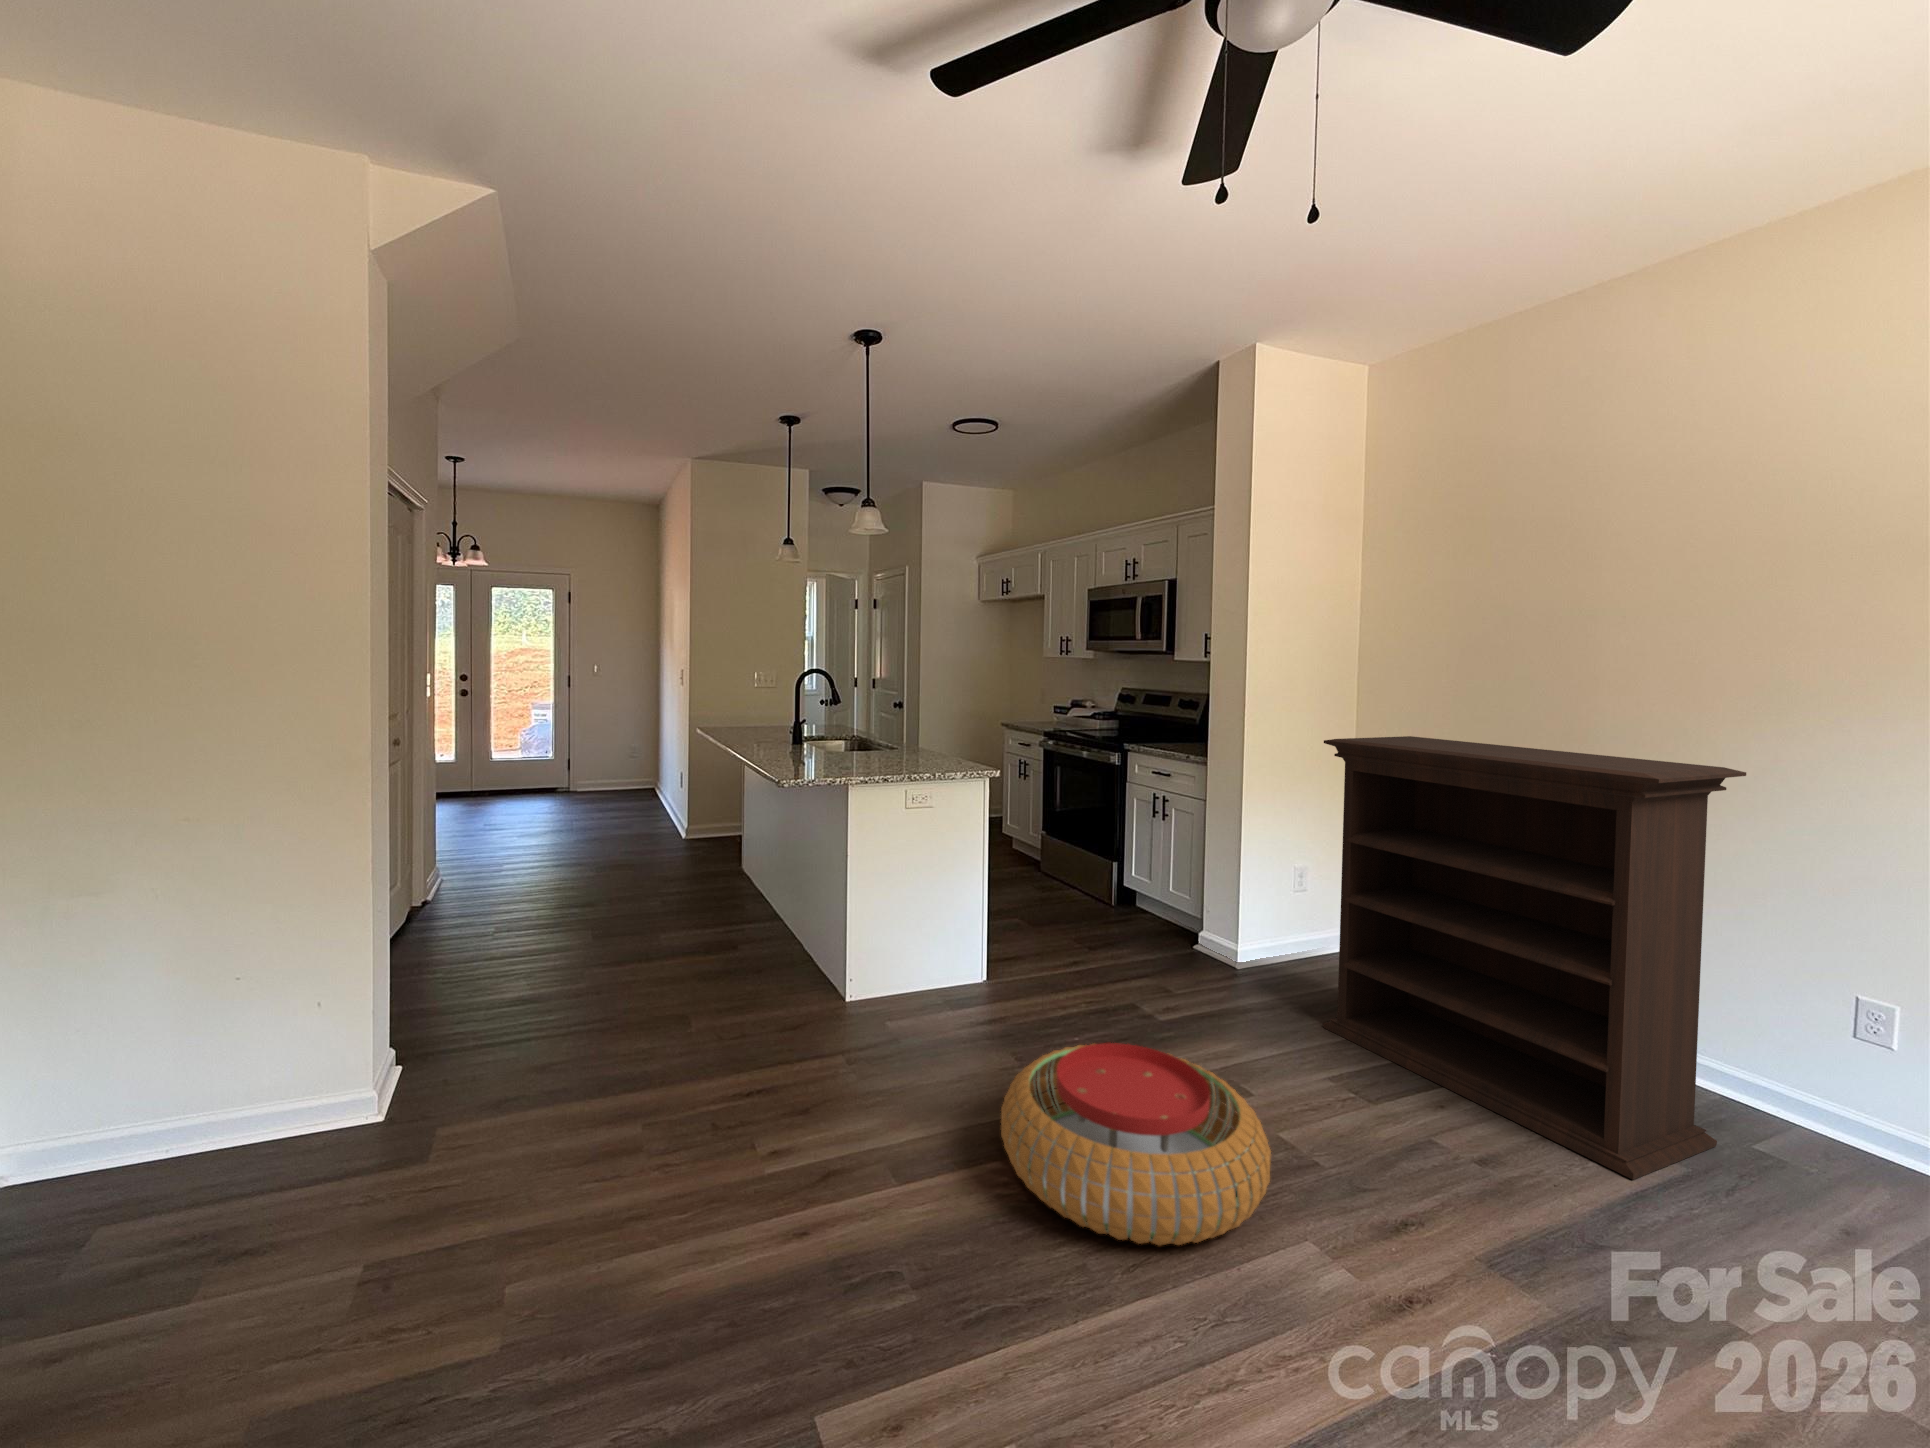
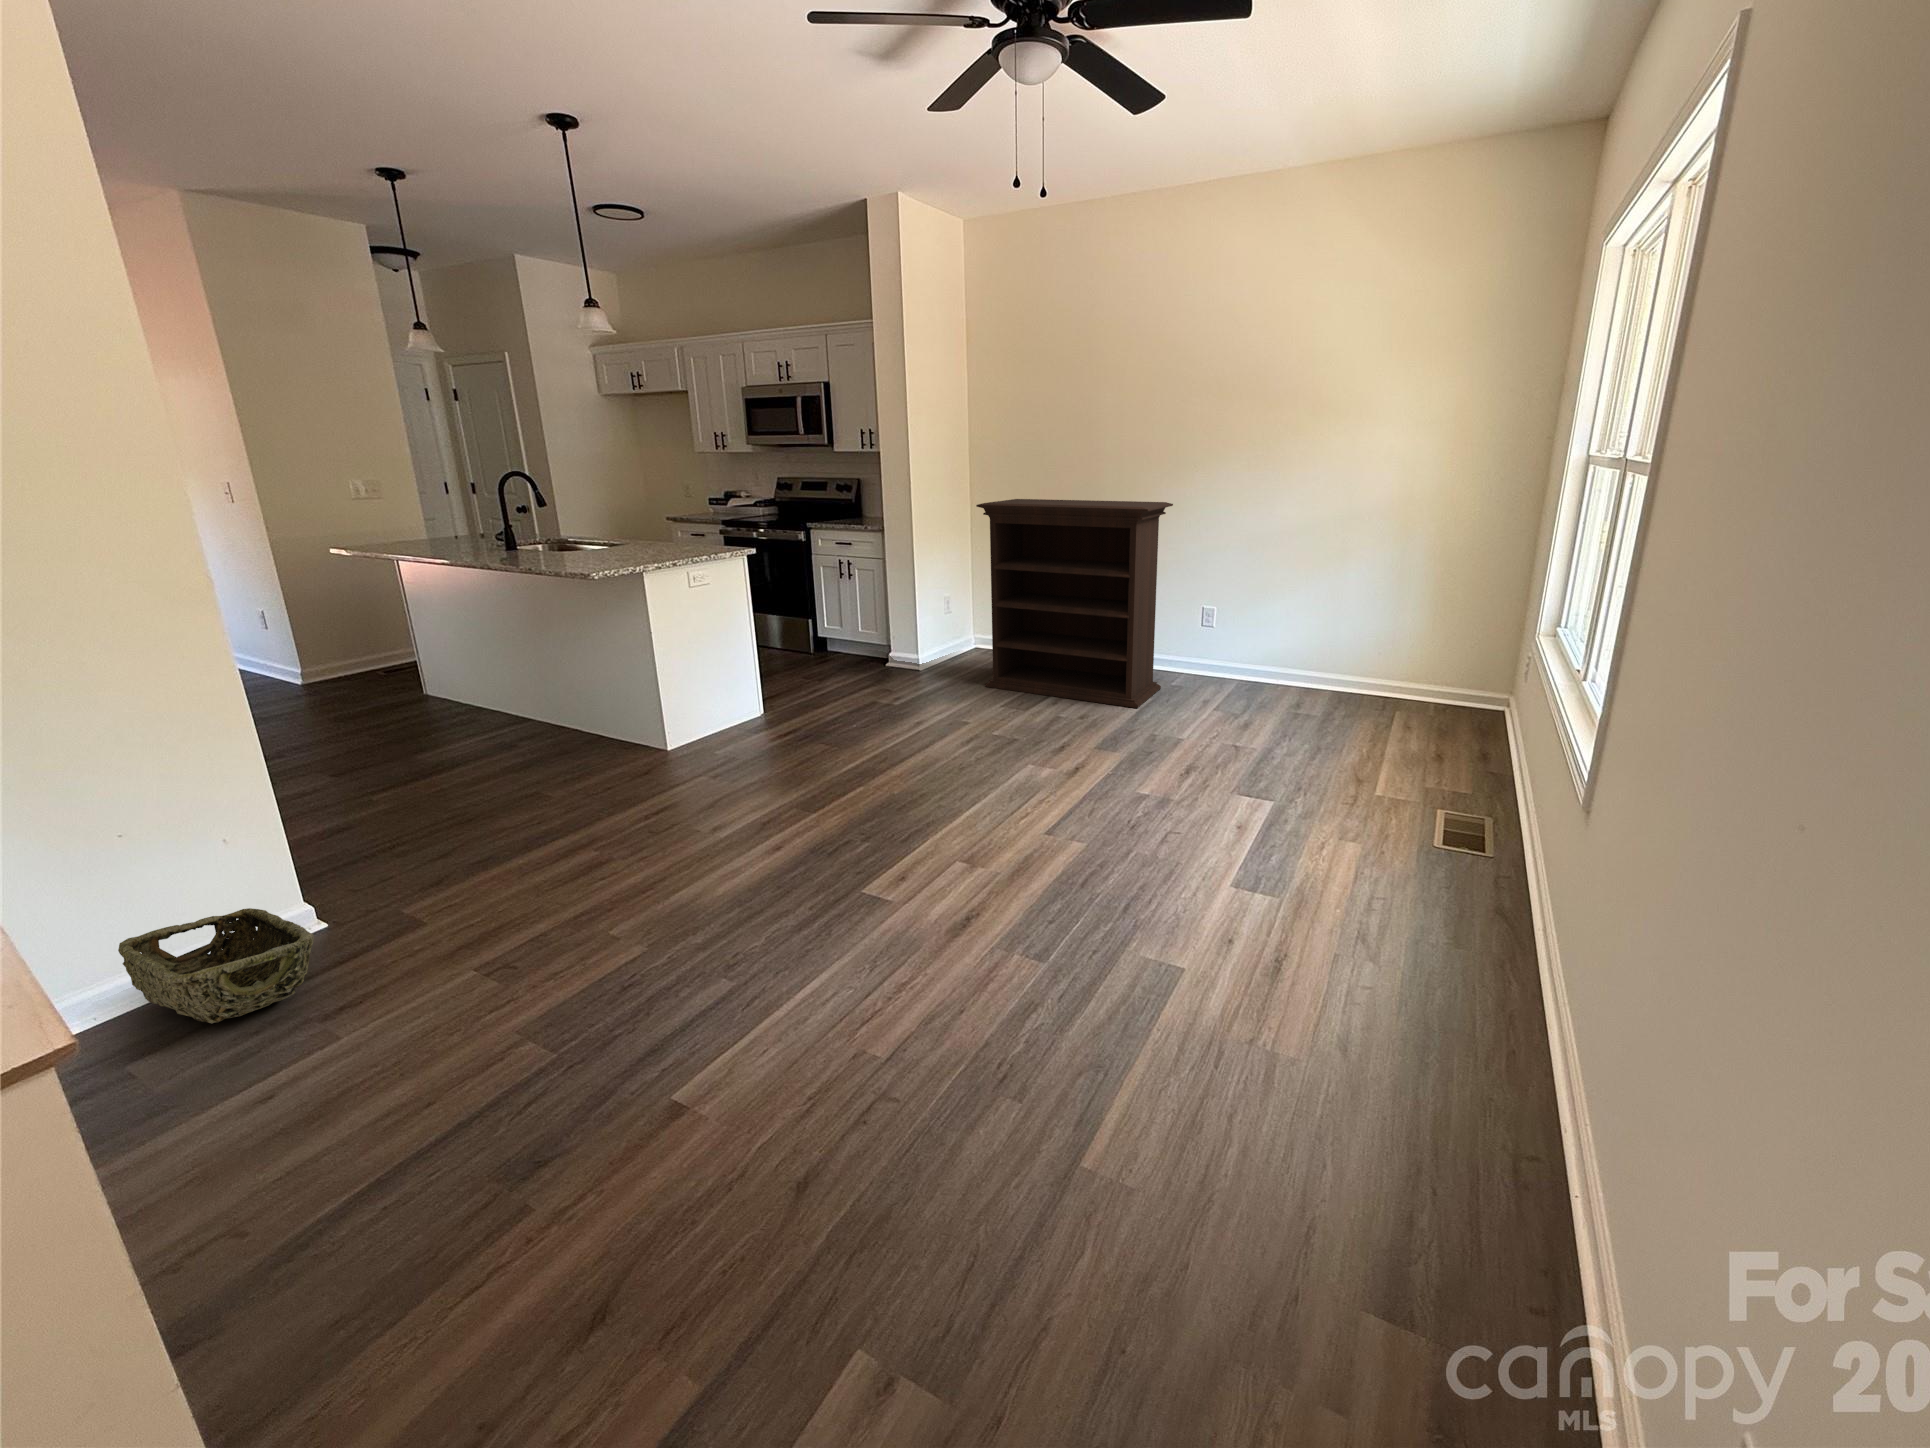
pouf: present [1001,1043,1271,1246] -> none [853,704,1009,796]
woven basket: none [166,1075,339,1207] -> present [118,908,314,1024]

